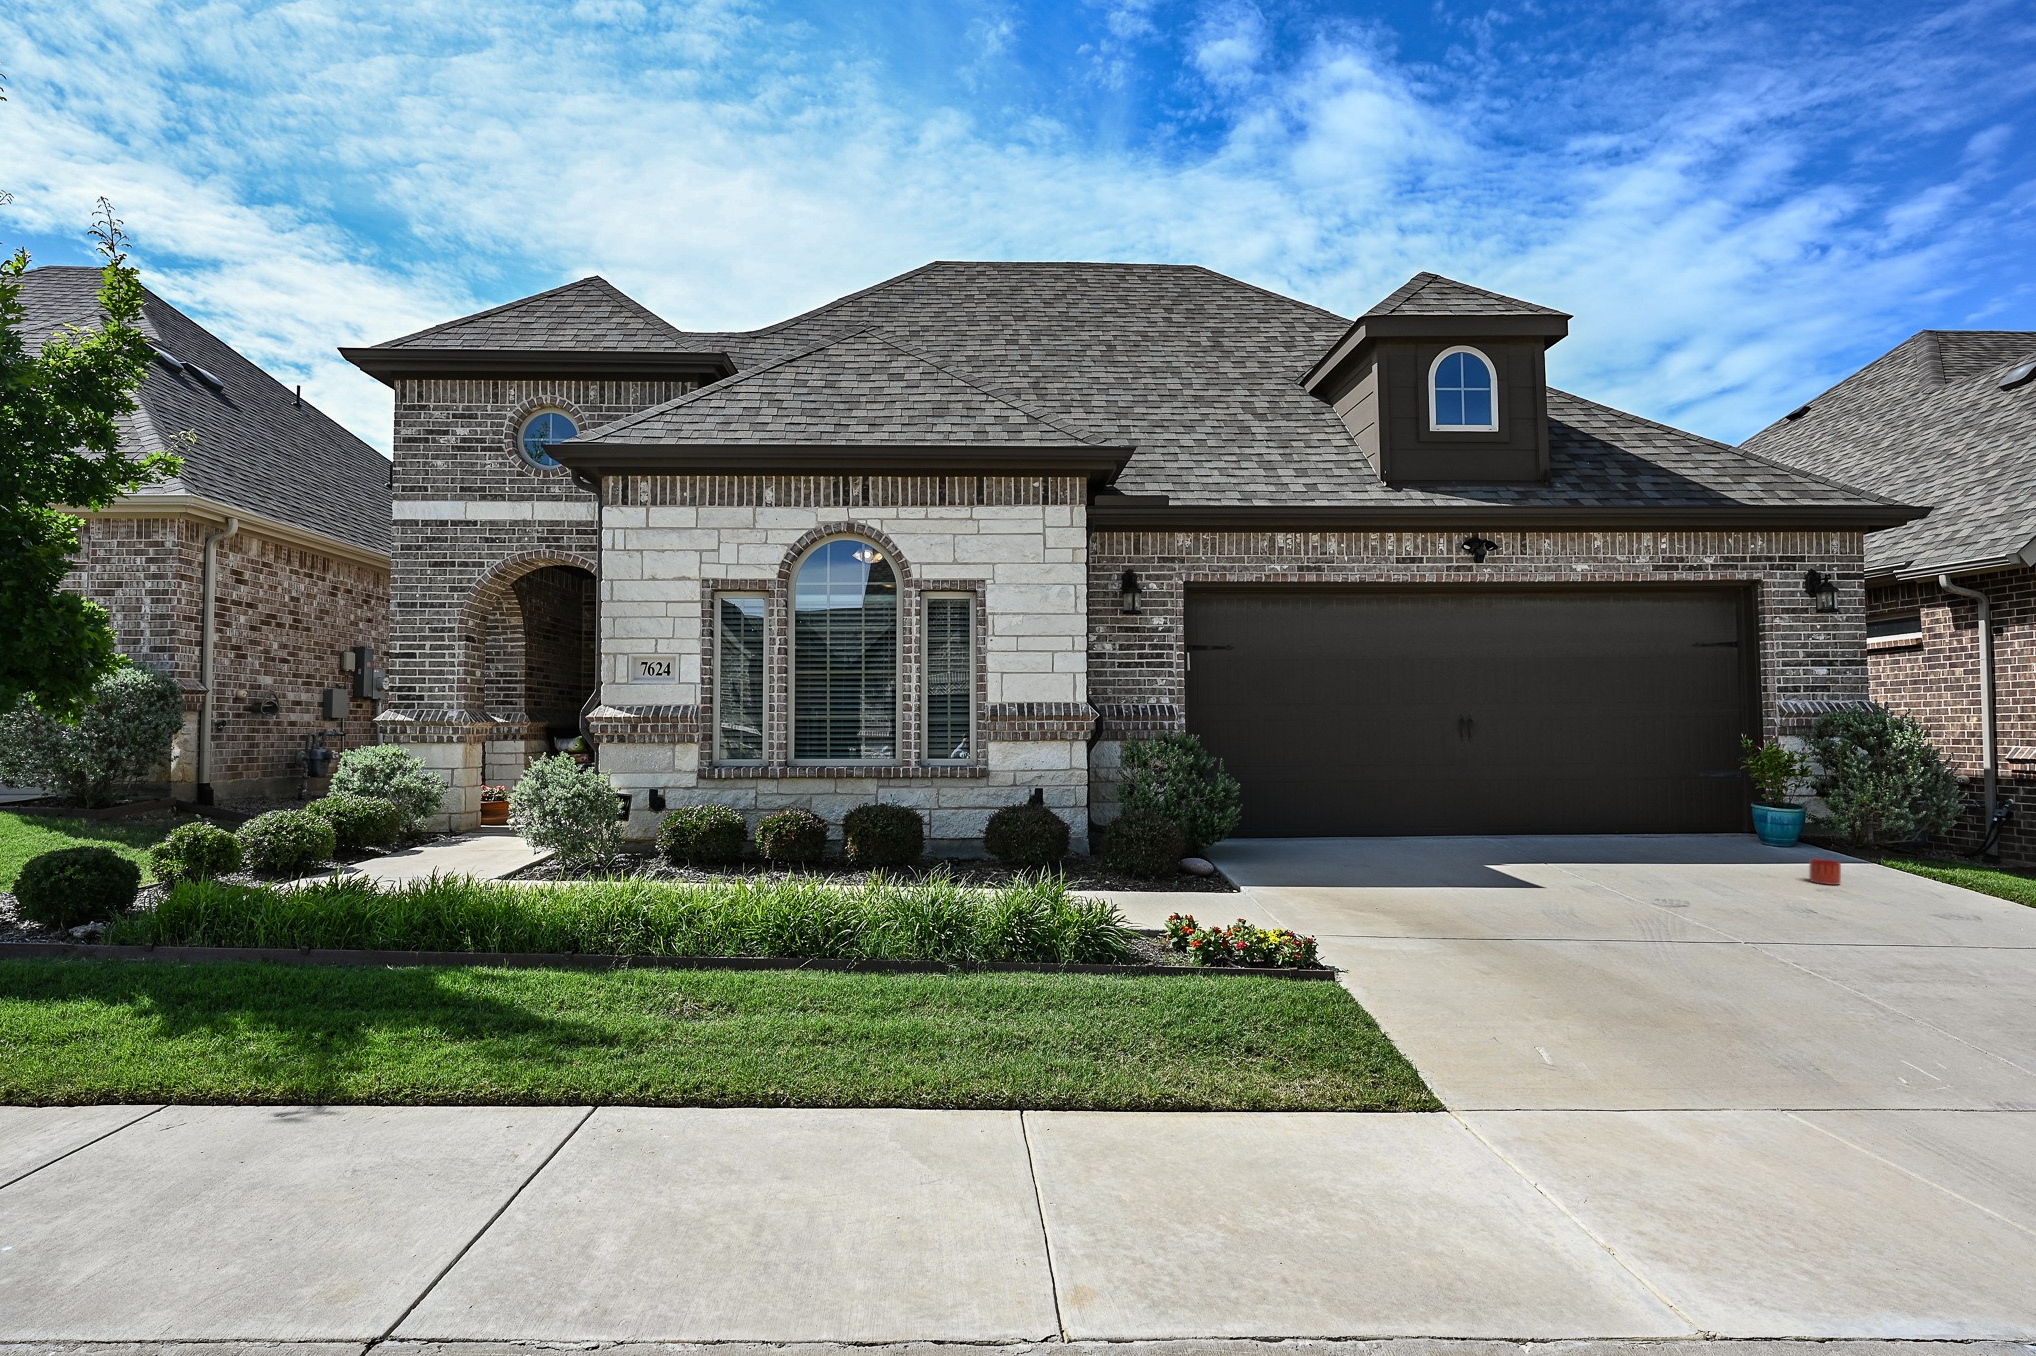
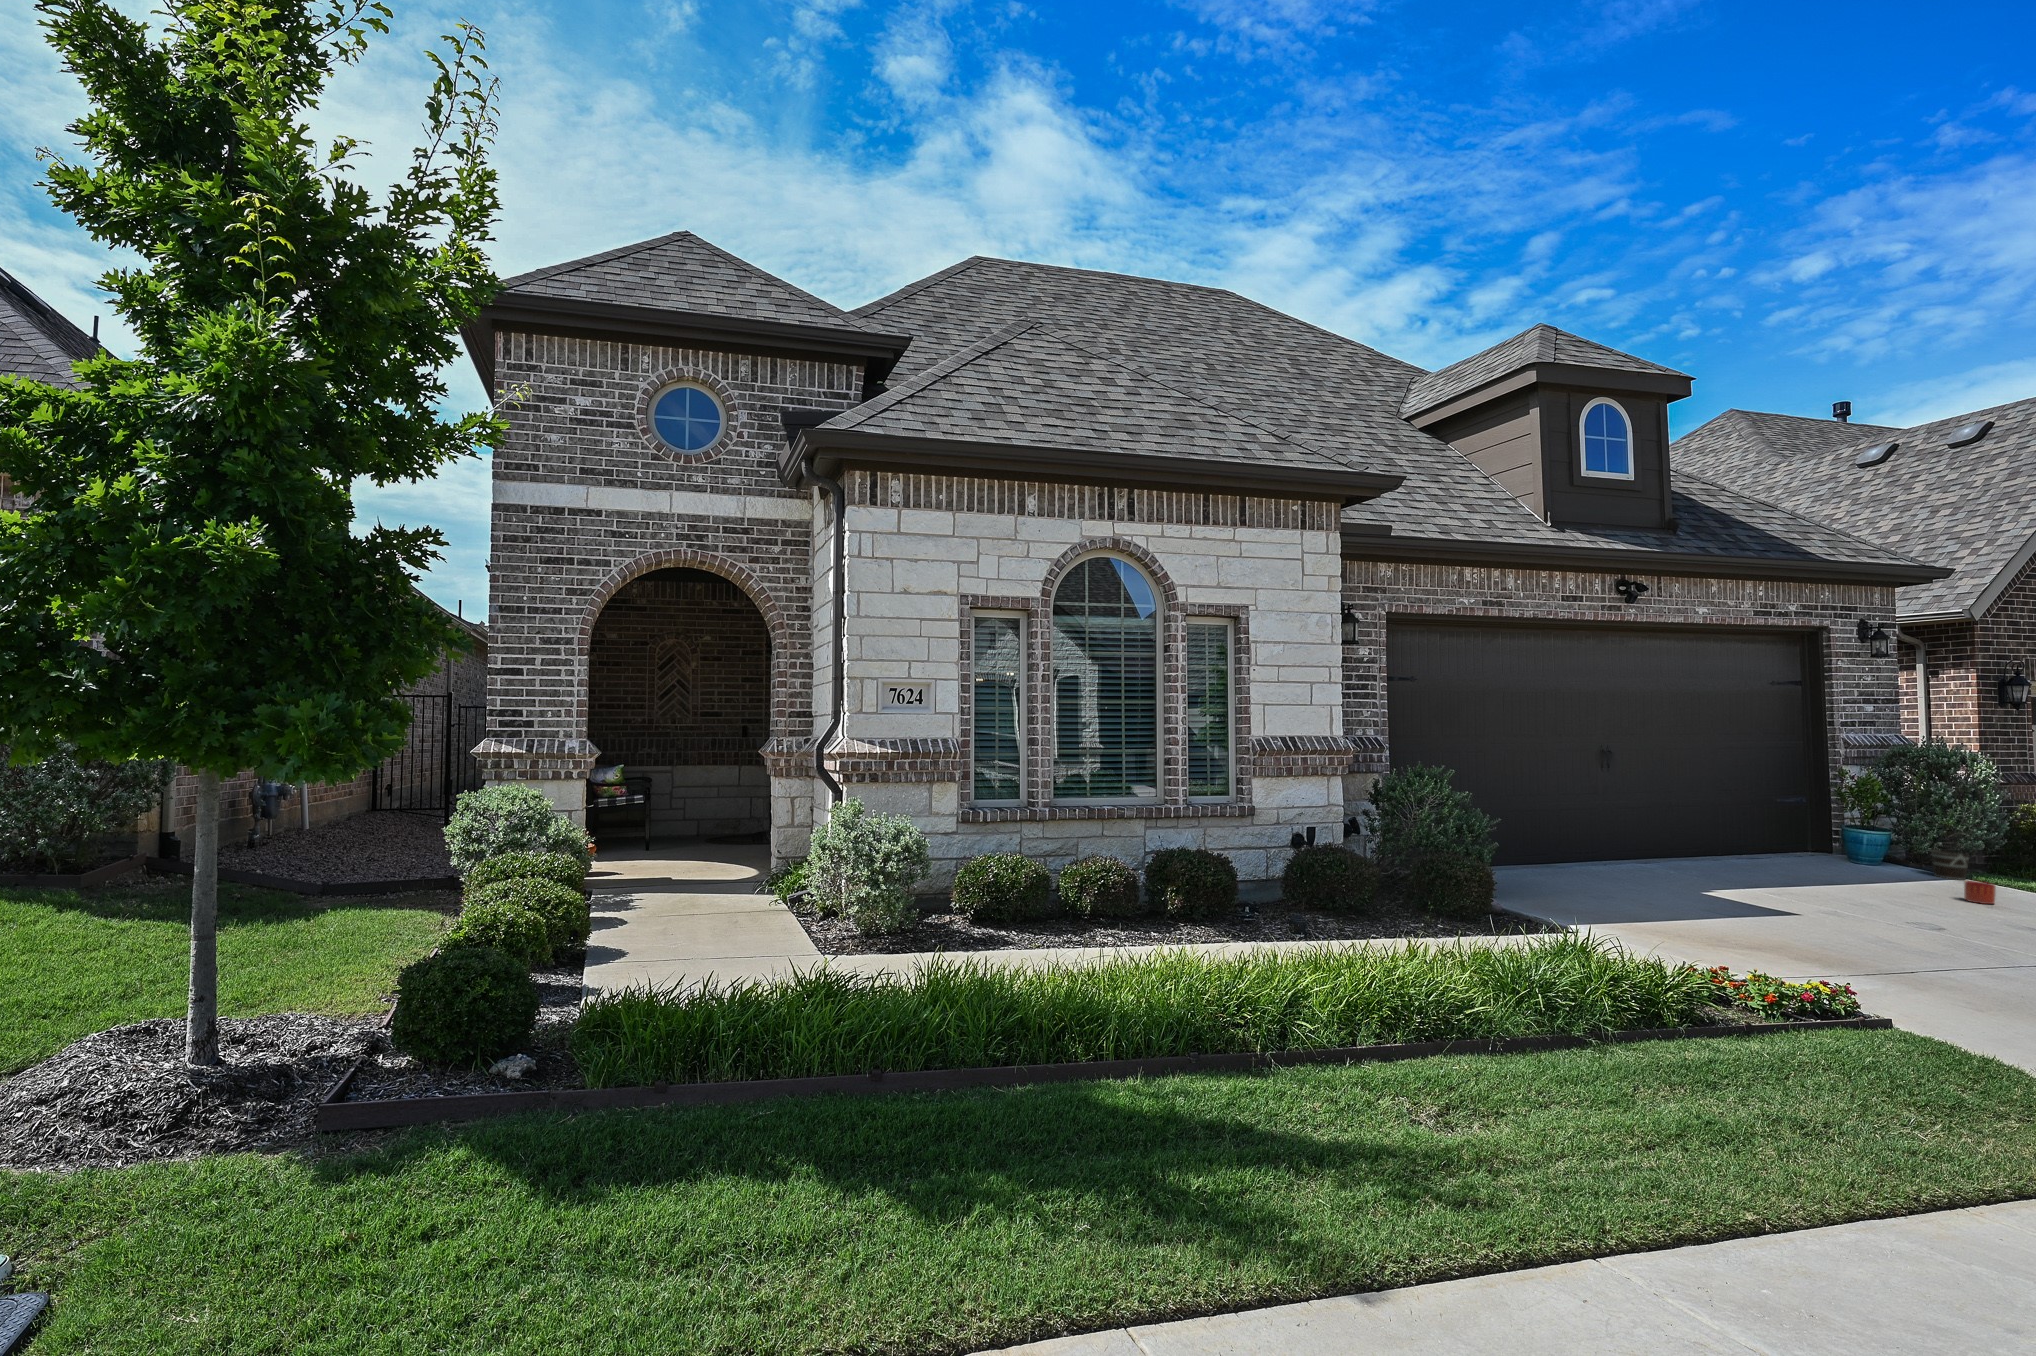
bucket: none [1837,829,1878,864] -> present [1932,850,1970,880]

